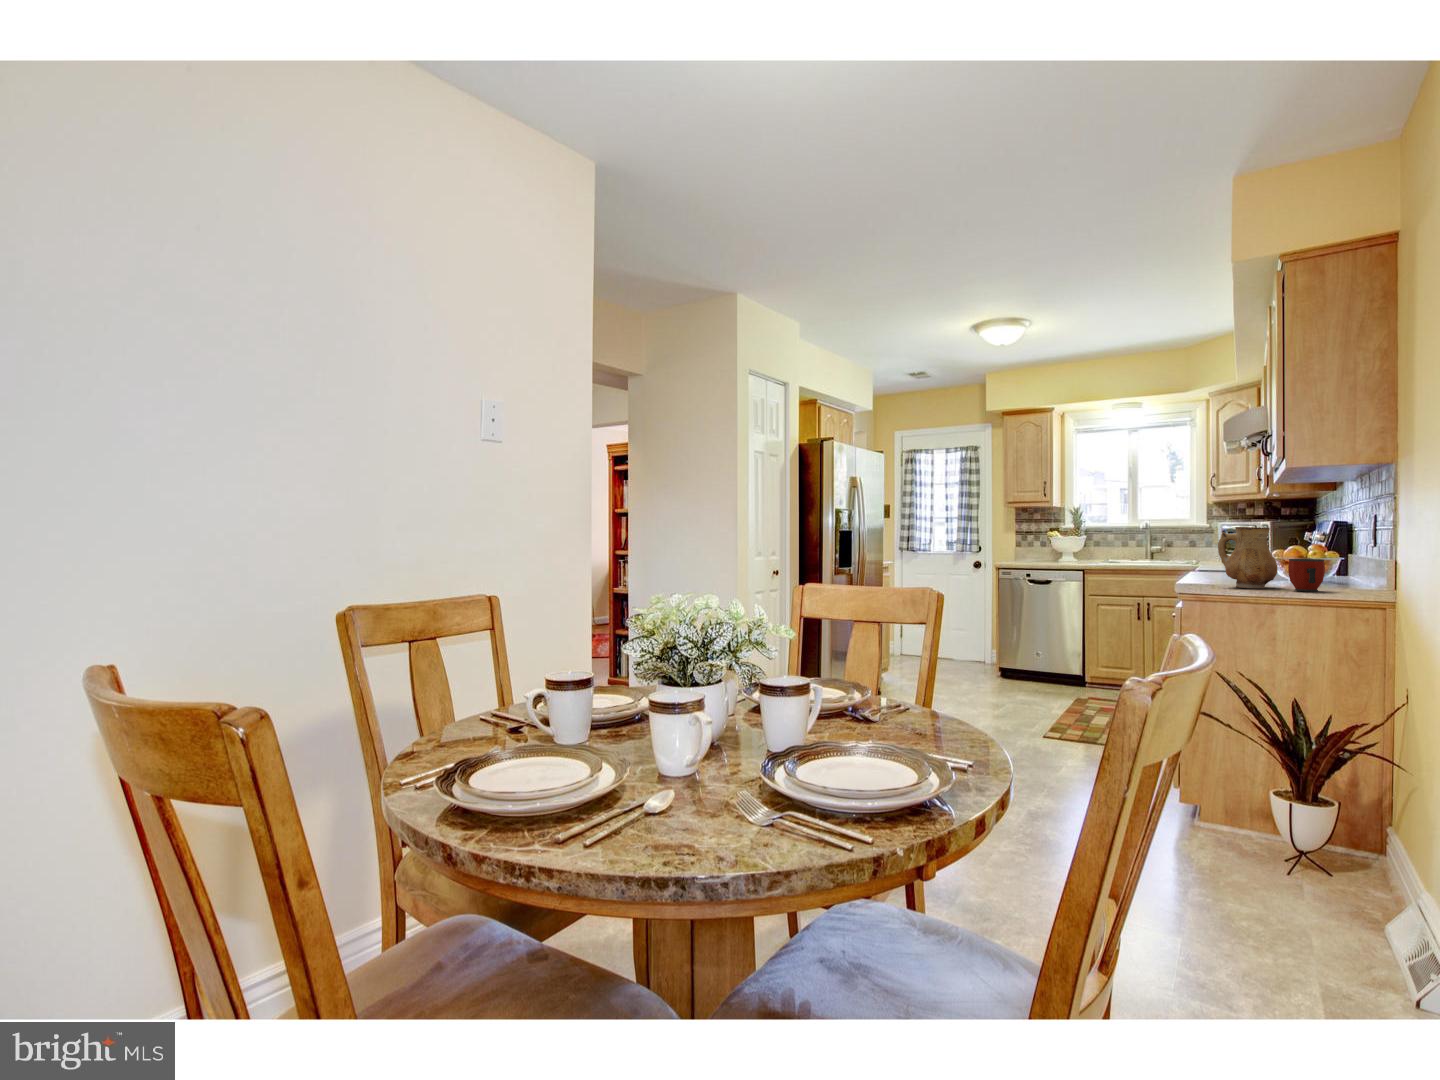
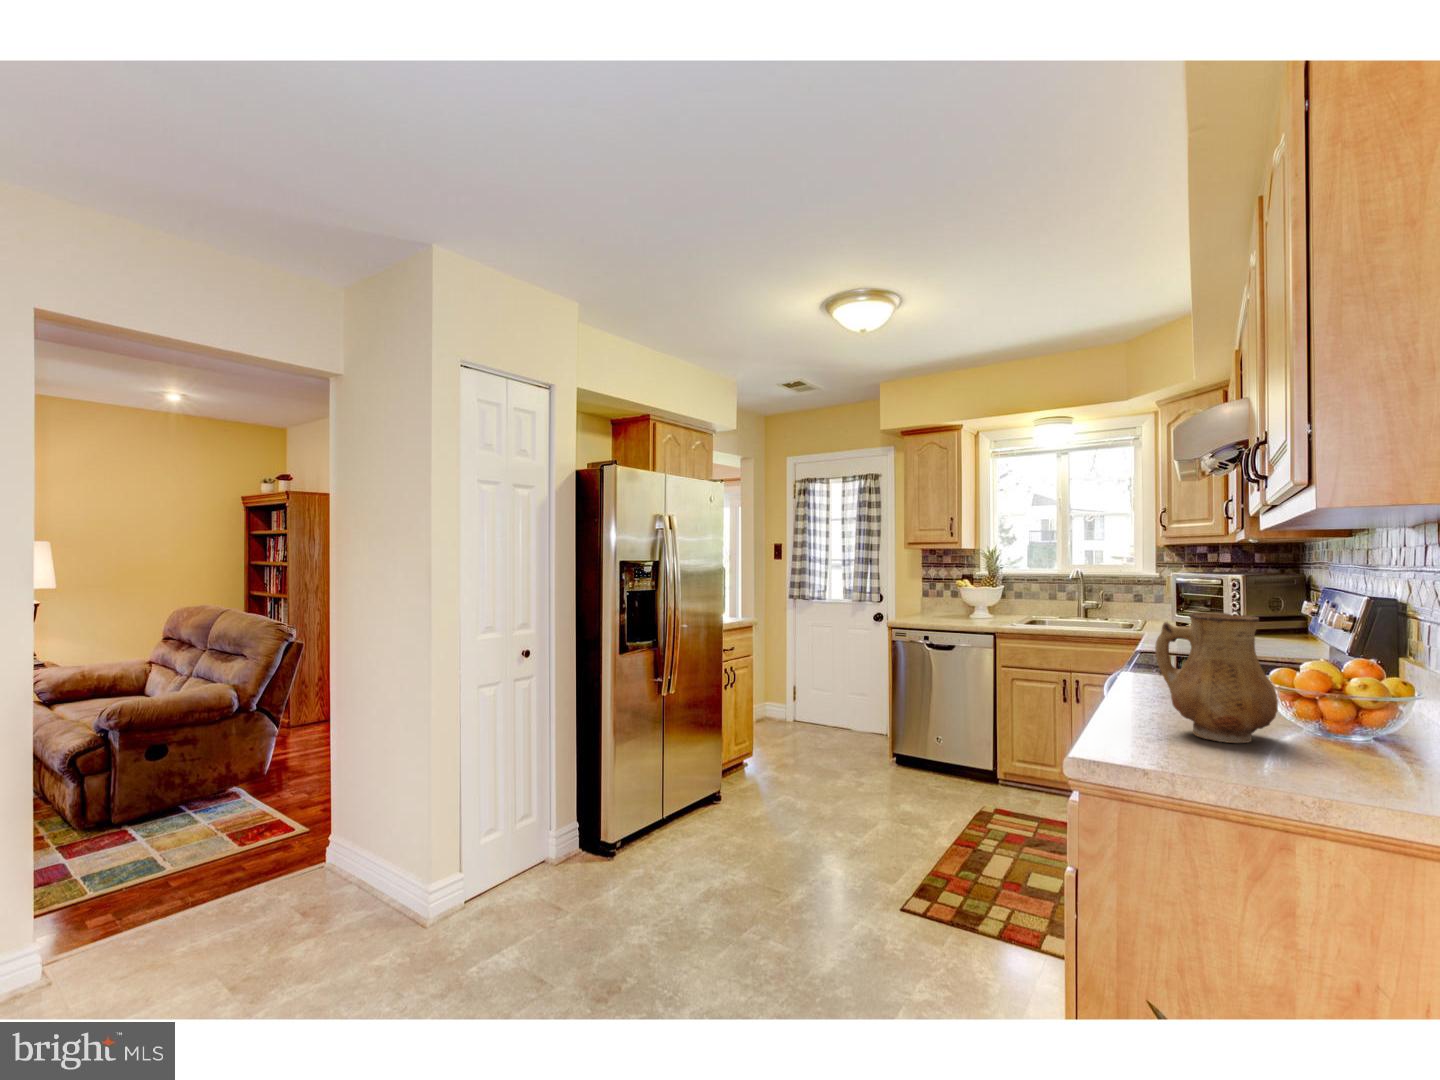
mug: present [1288,559,1325,592] -> none [1307,693,1394,777]

